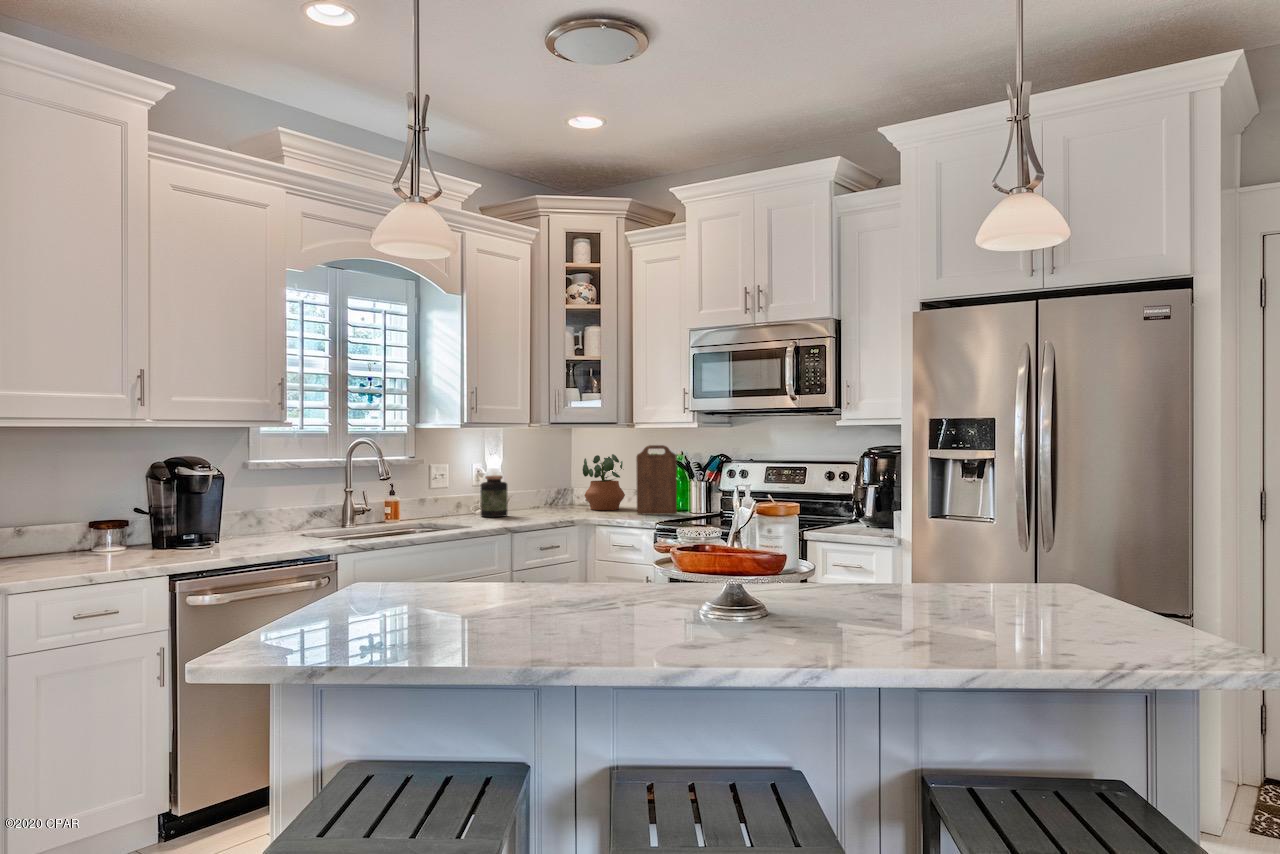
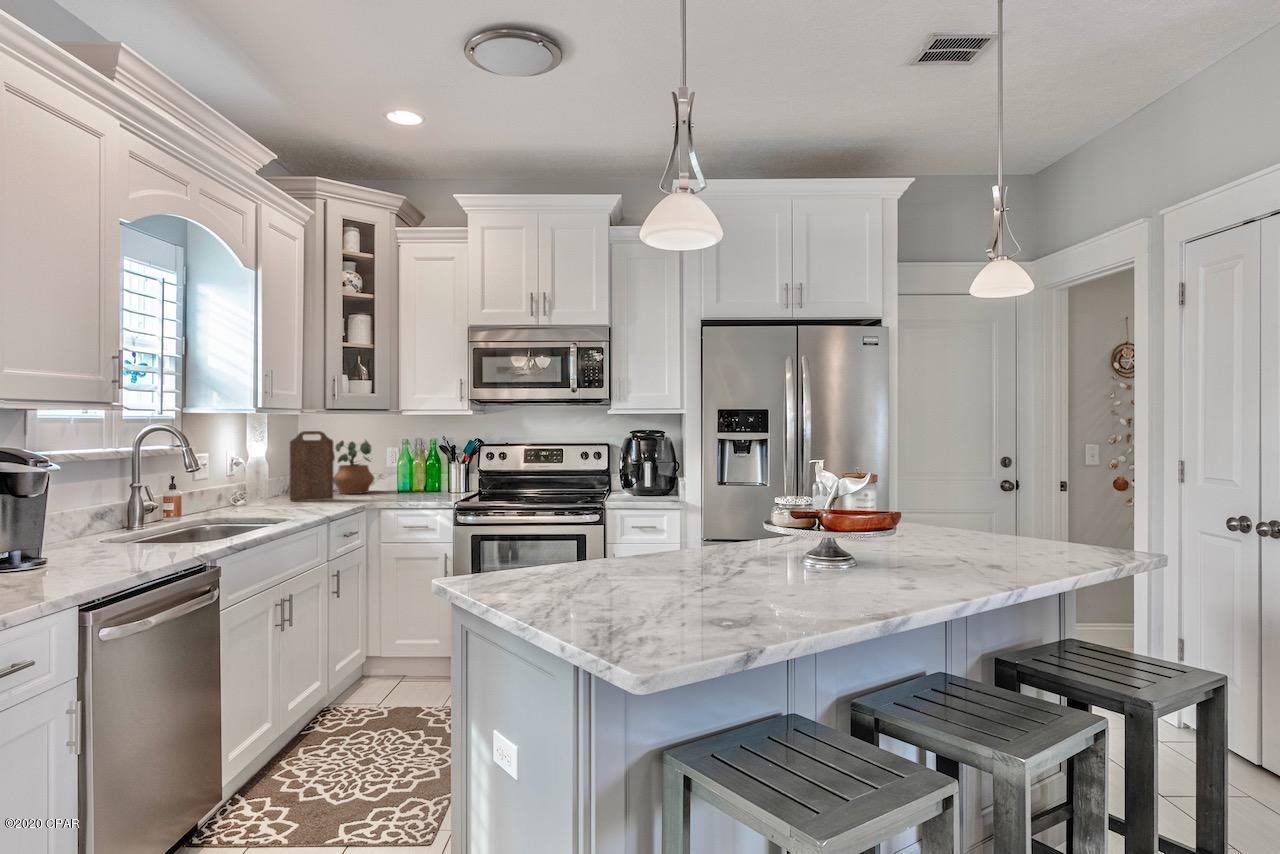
cutting board: present [636,445,677,514] -> present [290,431,334,501]
jar: present [480,475,508,517] -> none [246,463,277,507]

